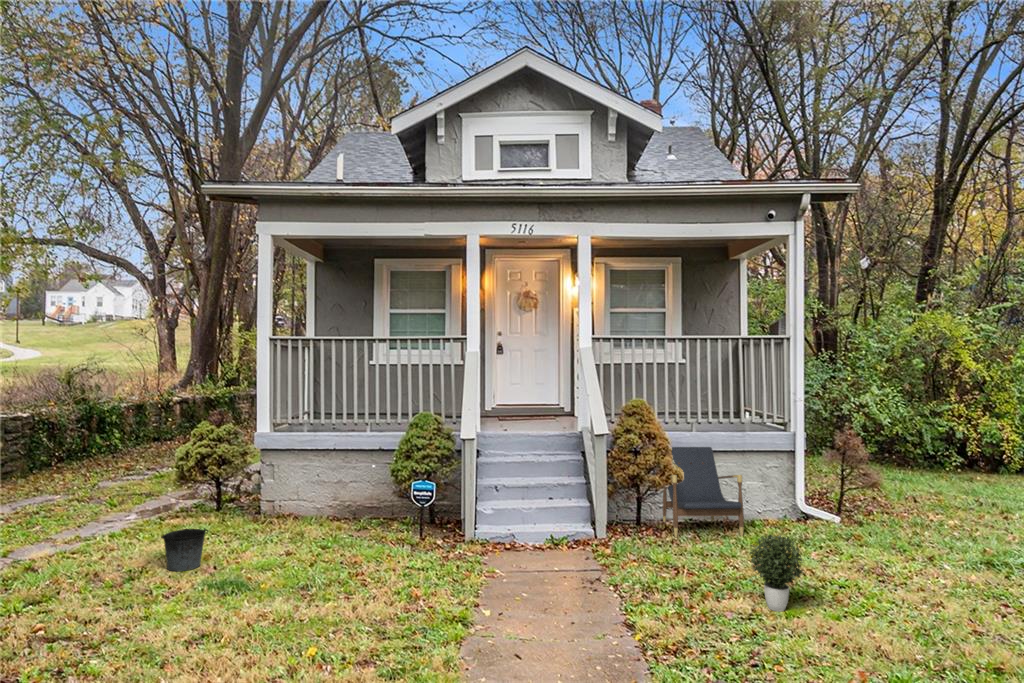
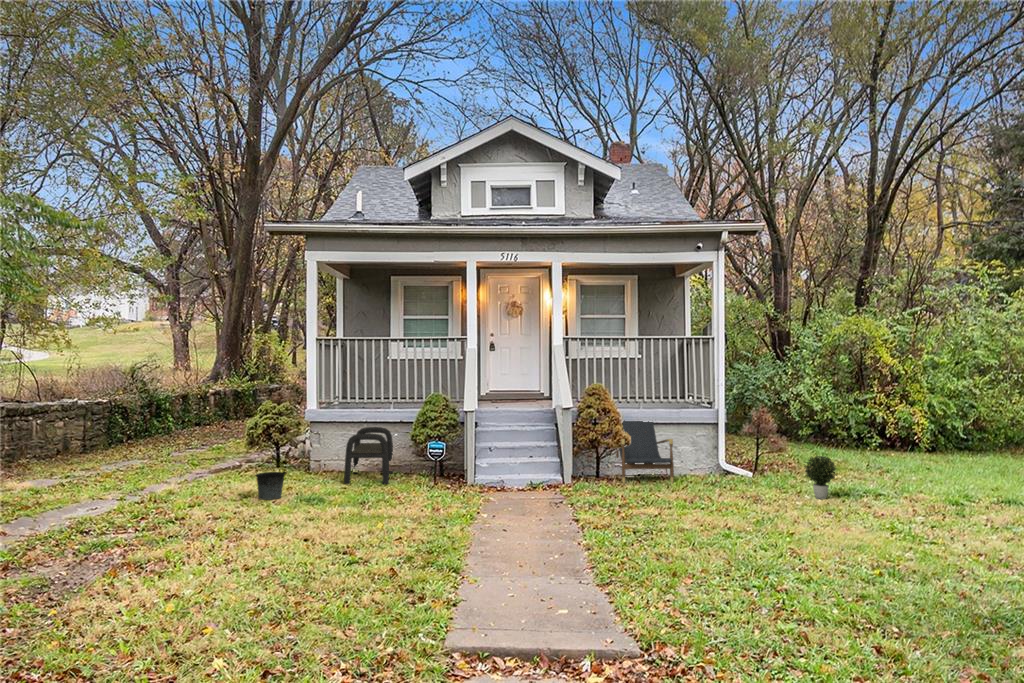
bench: none [297,456,369,539] -> present [344,427,393,484]
potted plant: present [750,535,804,611] -> present [804,456,837,499]

